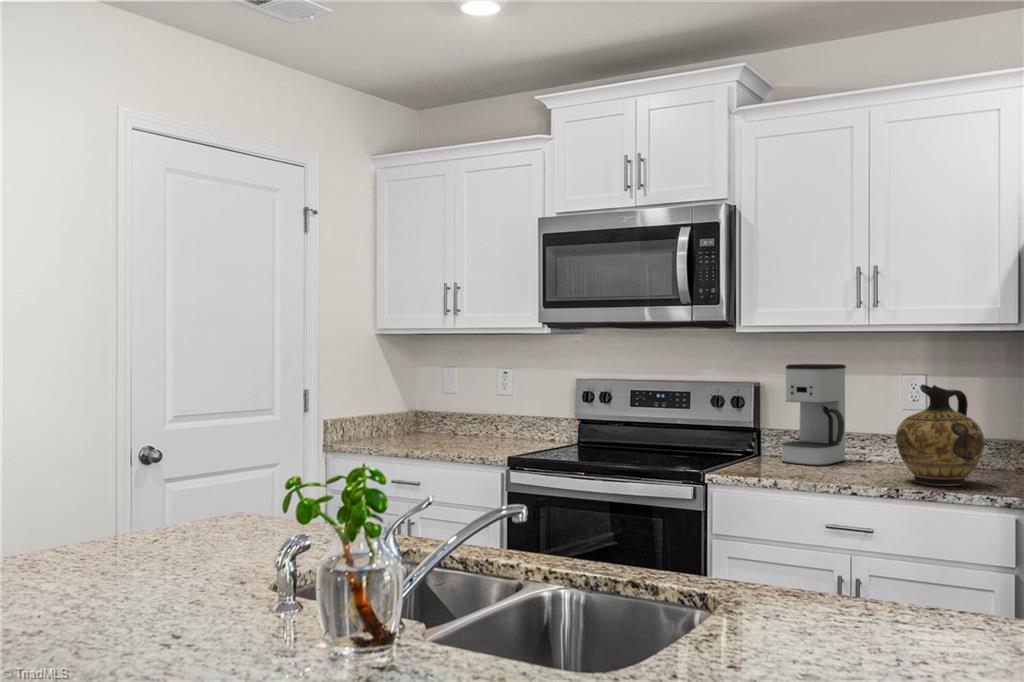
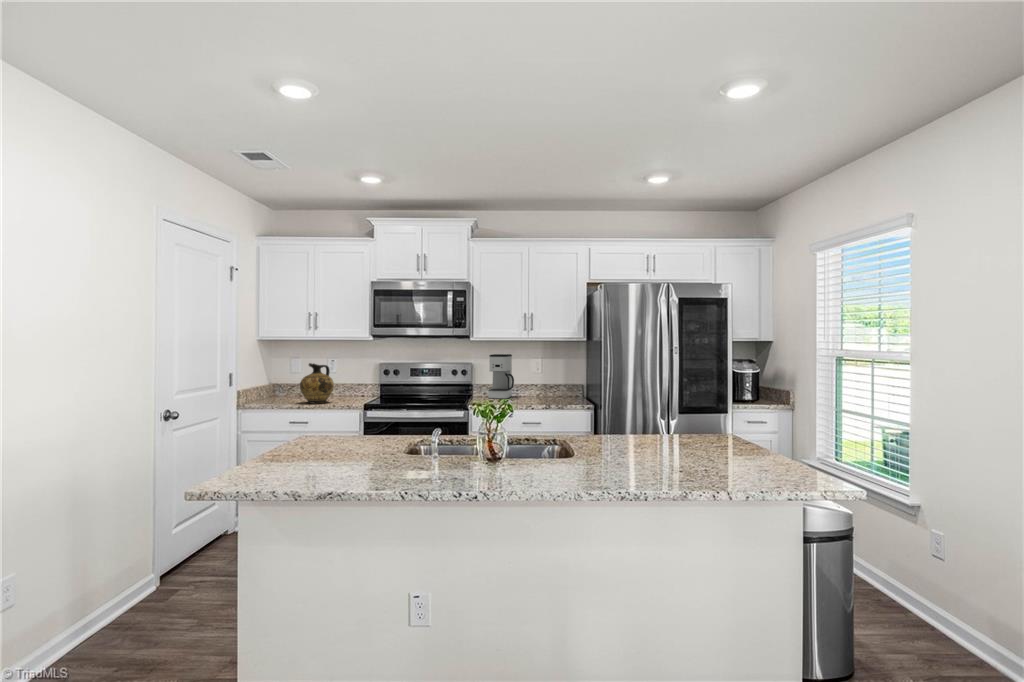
ceramic jug: present [896,384,985,486] -> present [300,363,334,403]

